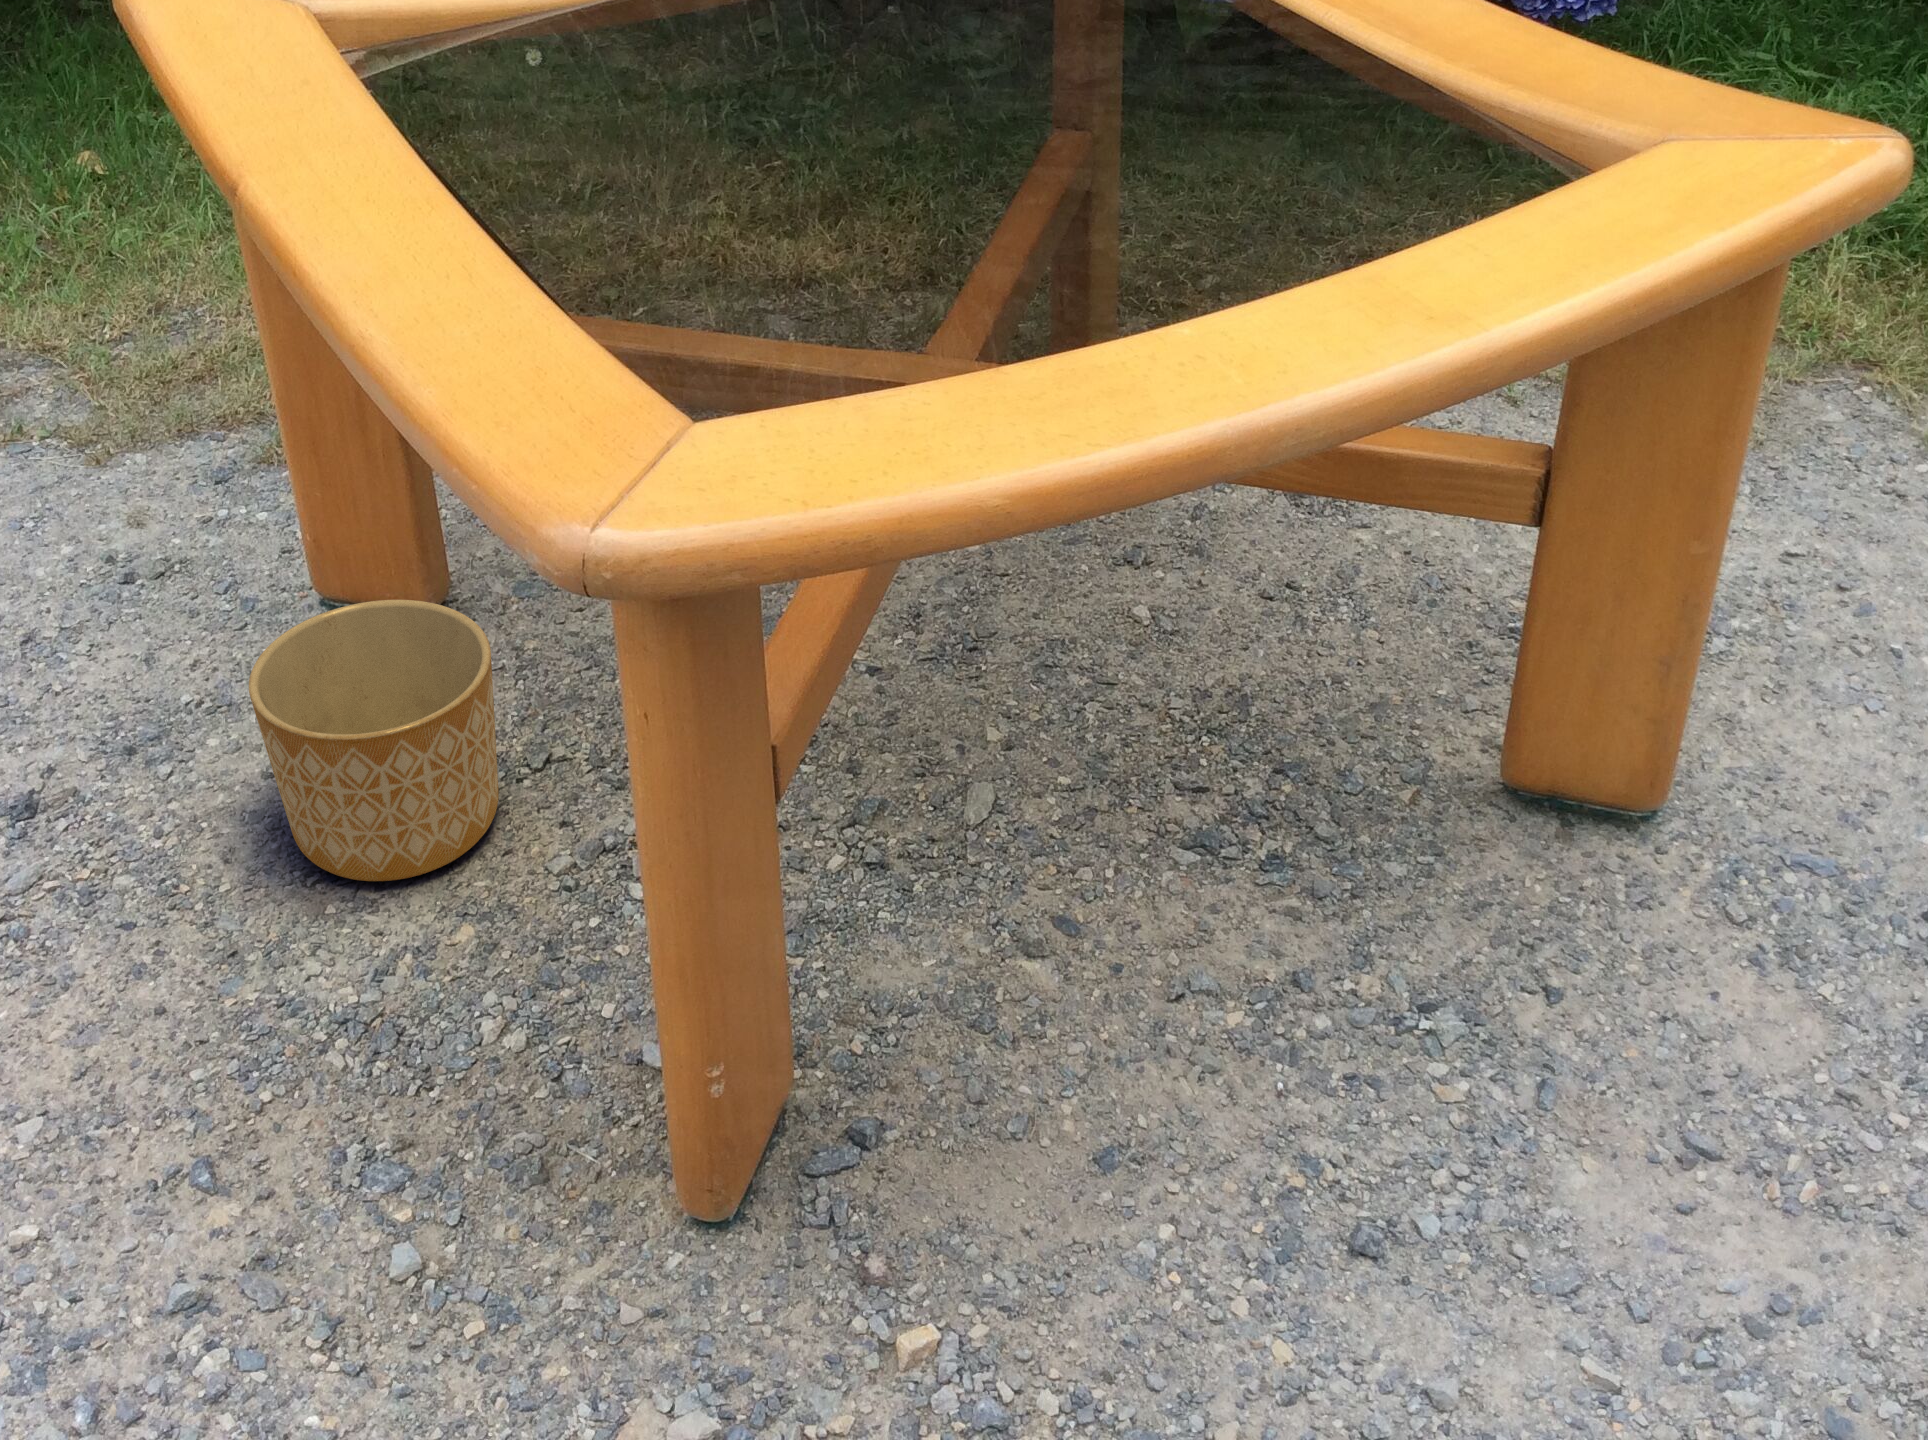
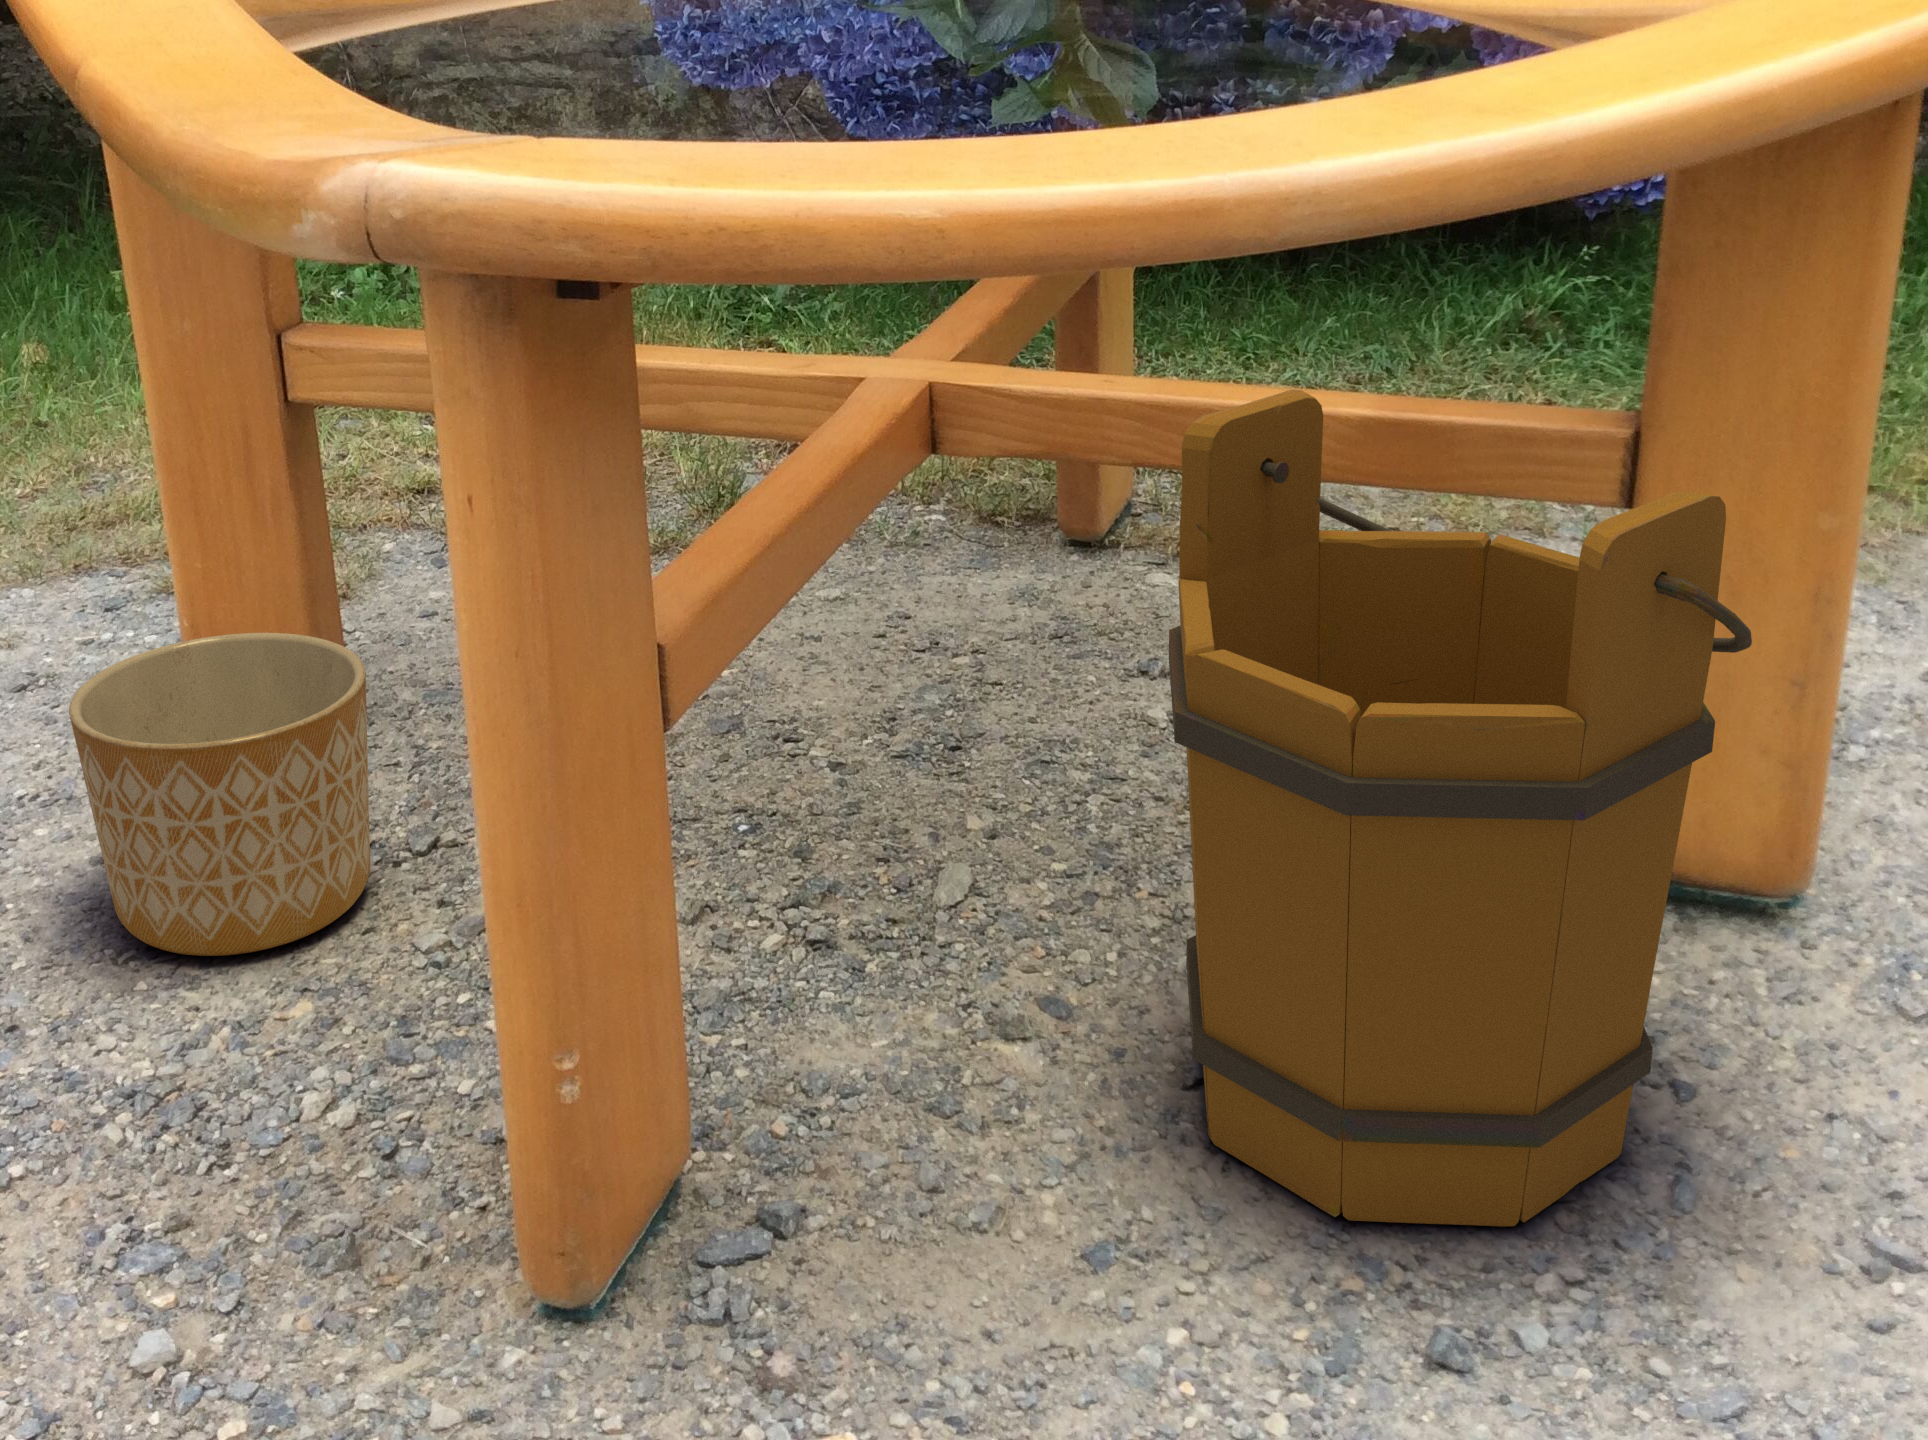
bucket: none [1164,475,1623,1129] -> present [1169,390,1752,1227]

